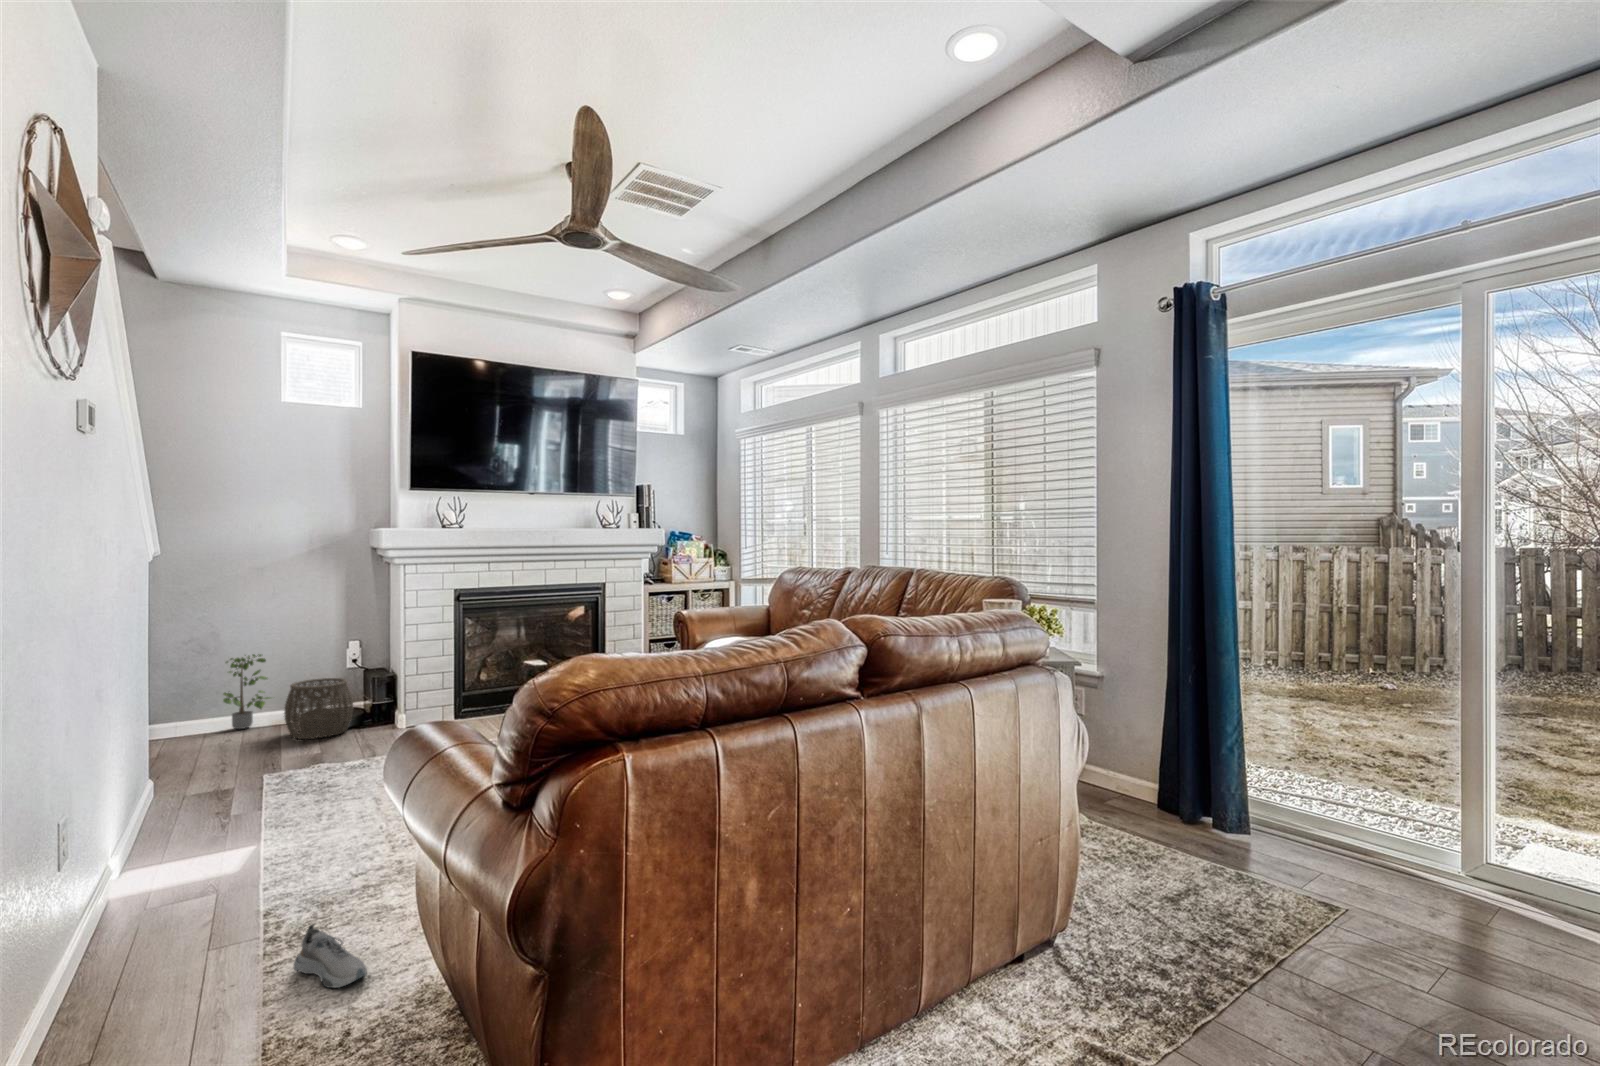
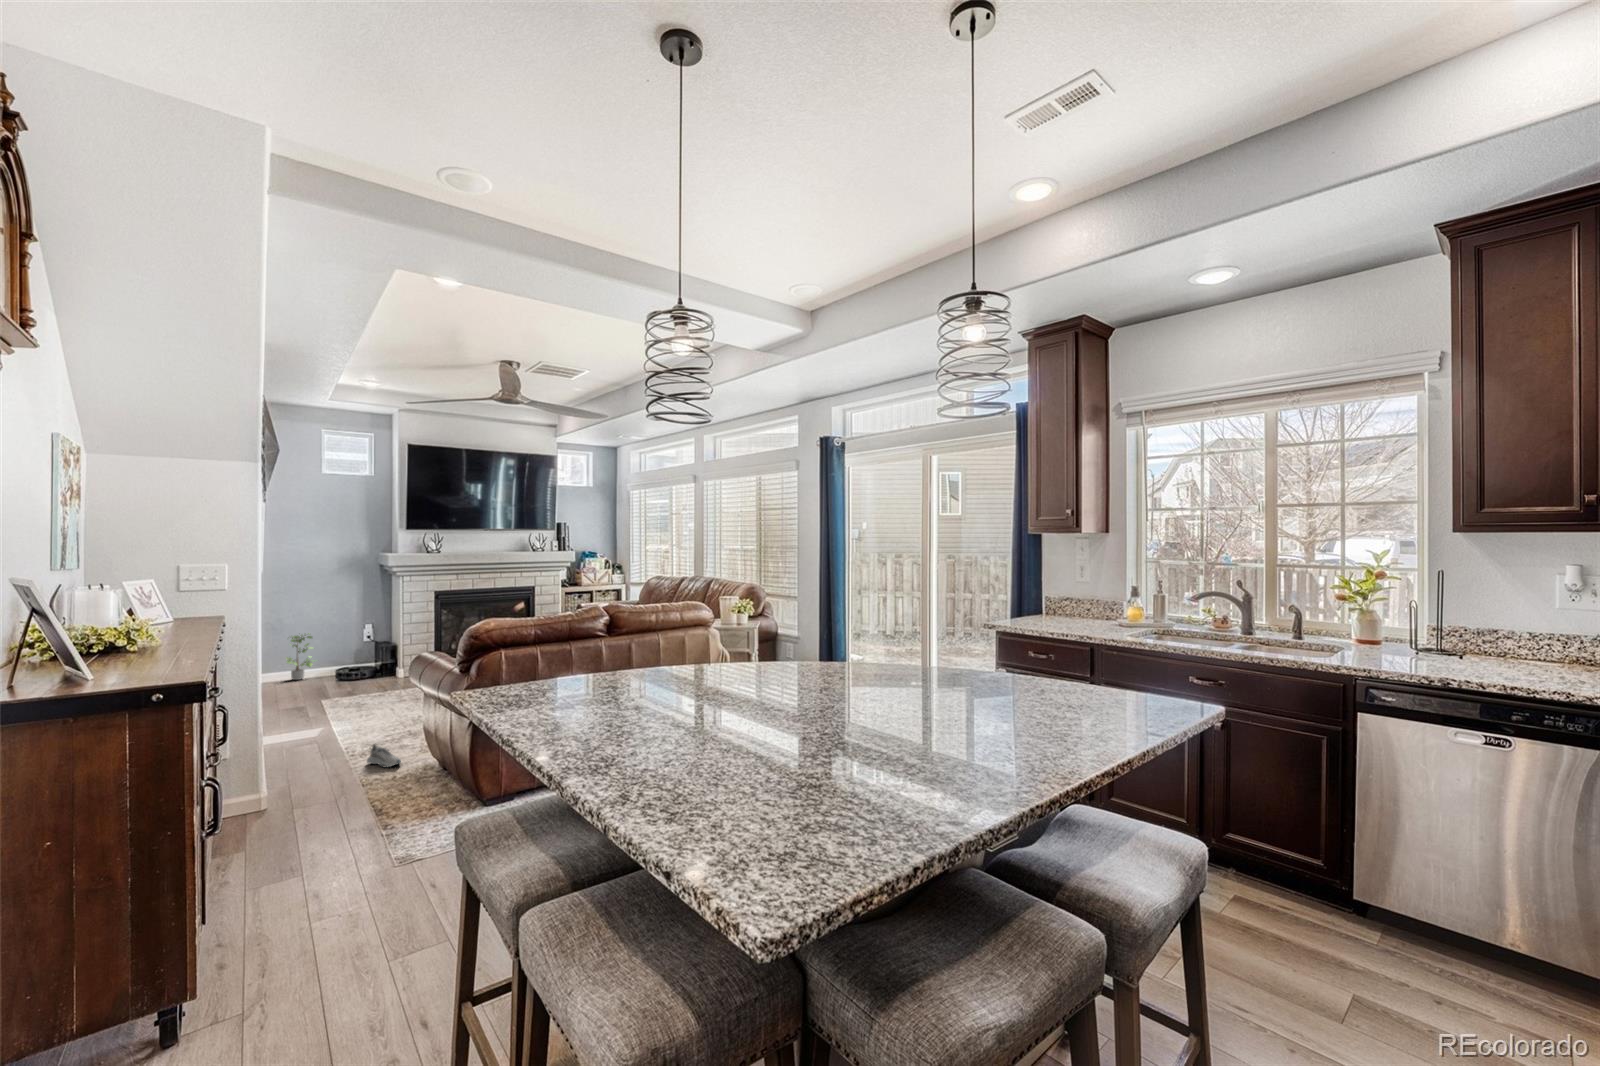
woven basket: present [284,678,353,739] -> none [327,647,371,684]

